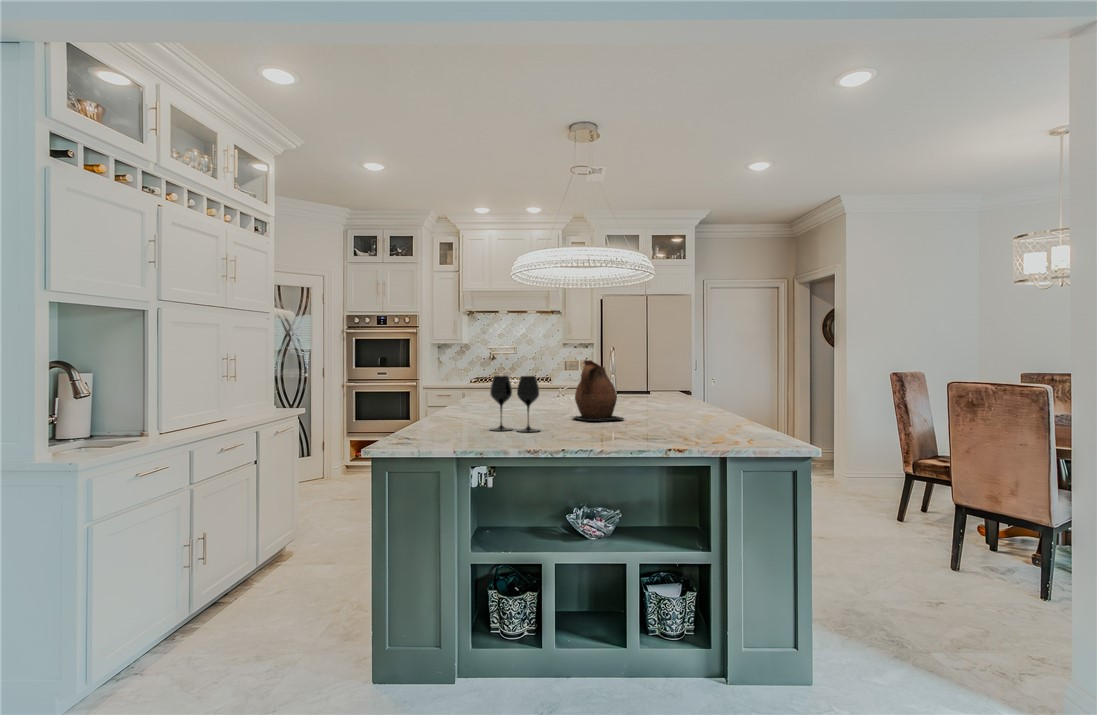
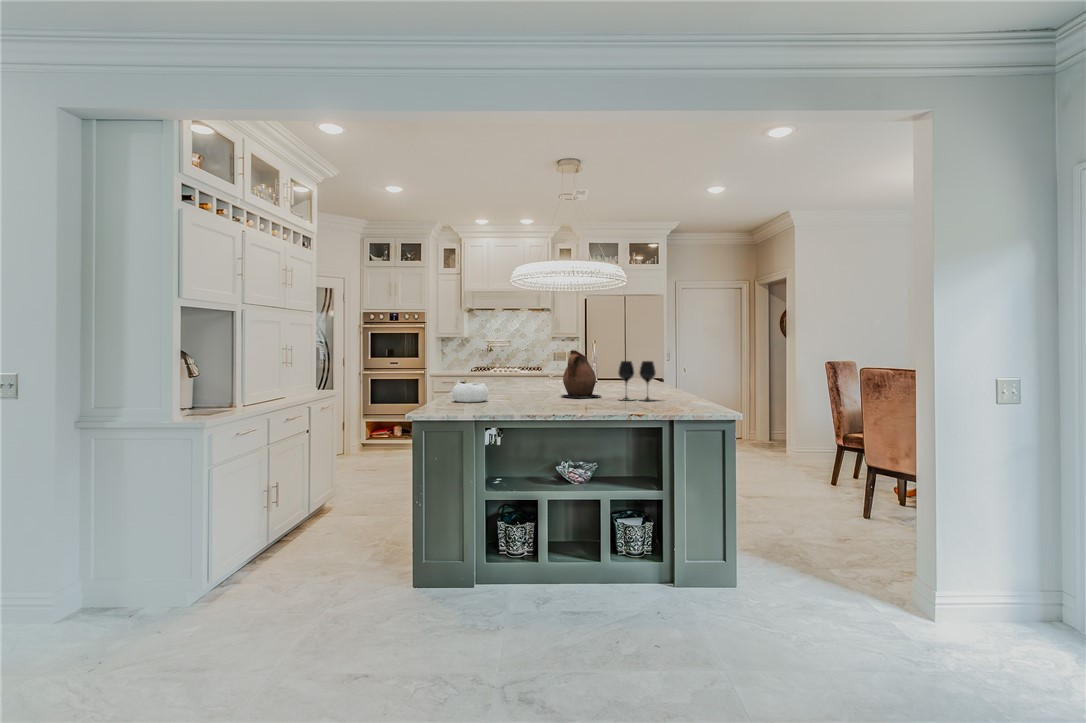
wine glass: present [490,376,539,432] -> present [618,361,656,401]
decorative bowl: none [431,399,478,428] -> present [452,380,488,402]

